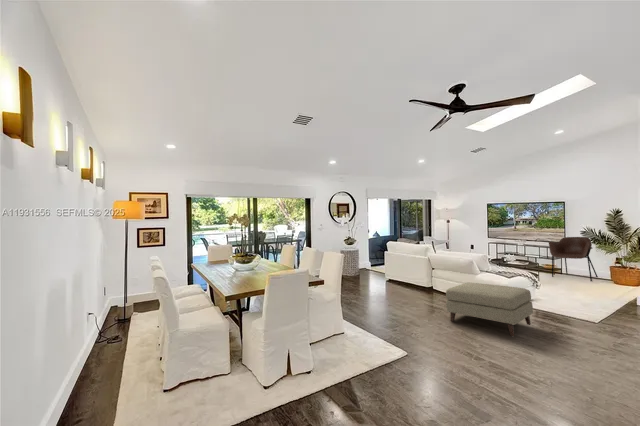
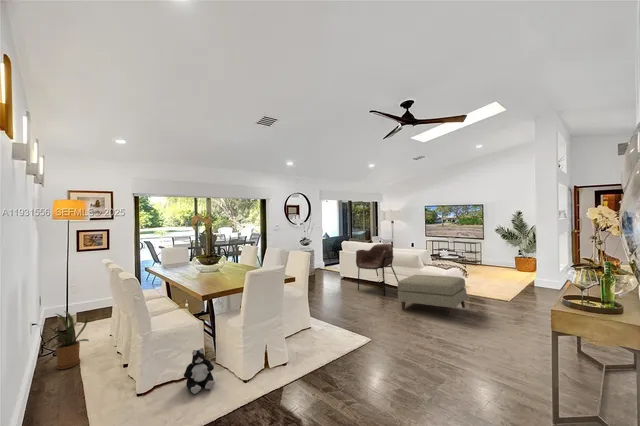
armchair: present [549,237,598,281] -> present [356,244,399,295]
house plant: none [92,302,134,355] -> present [42,311,89,369]
plush toy: none [207,349,236,395] -> present [184,348,215,394]

